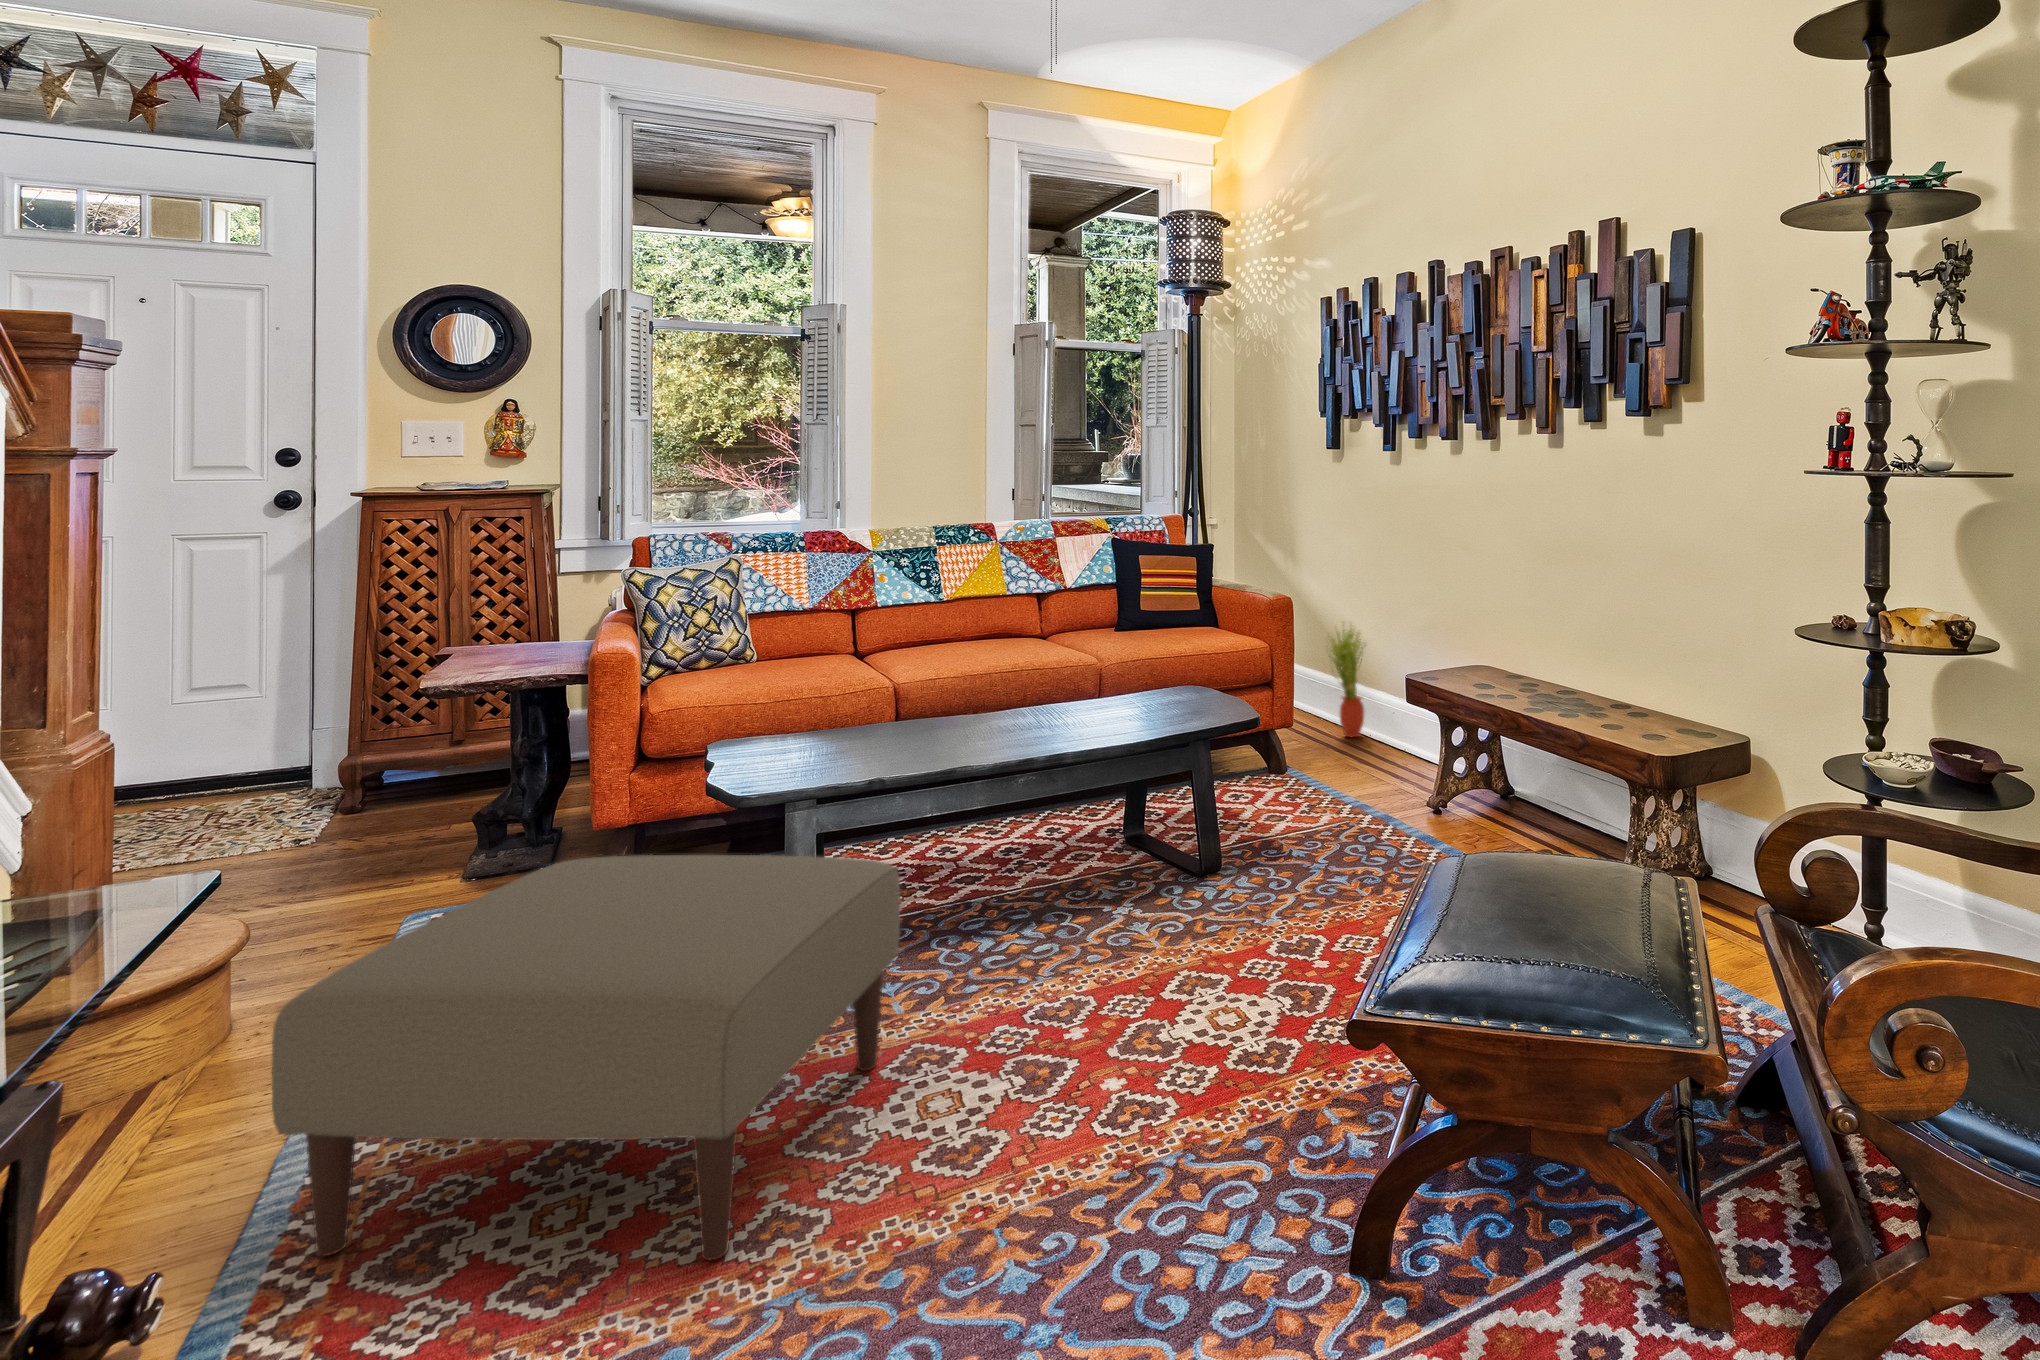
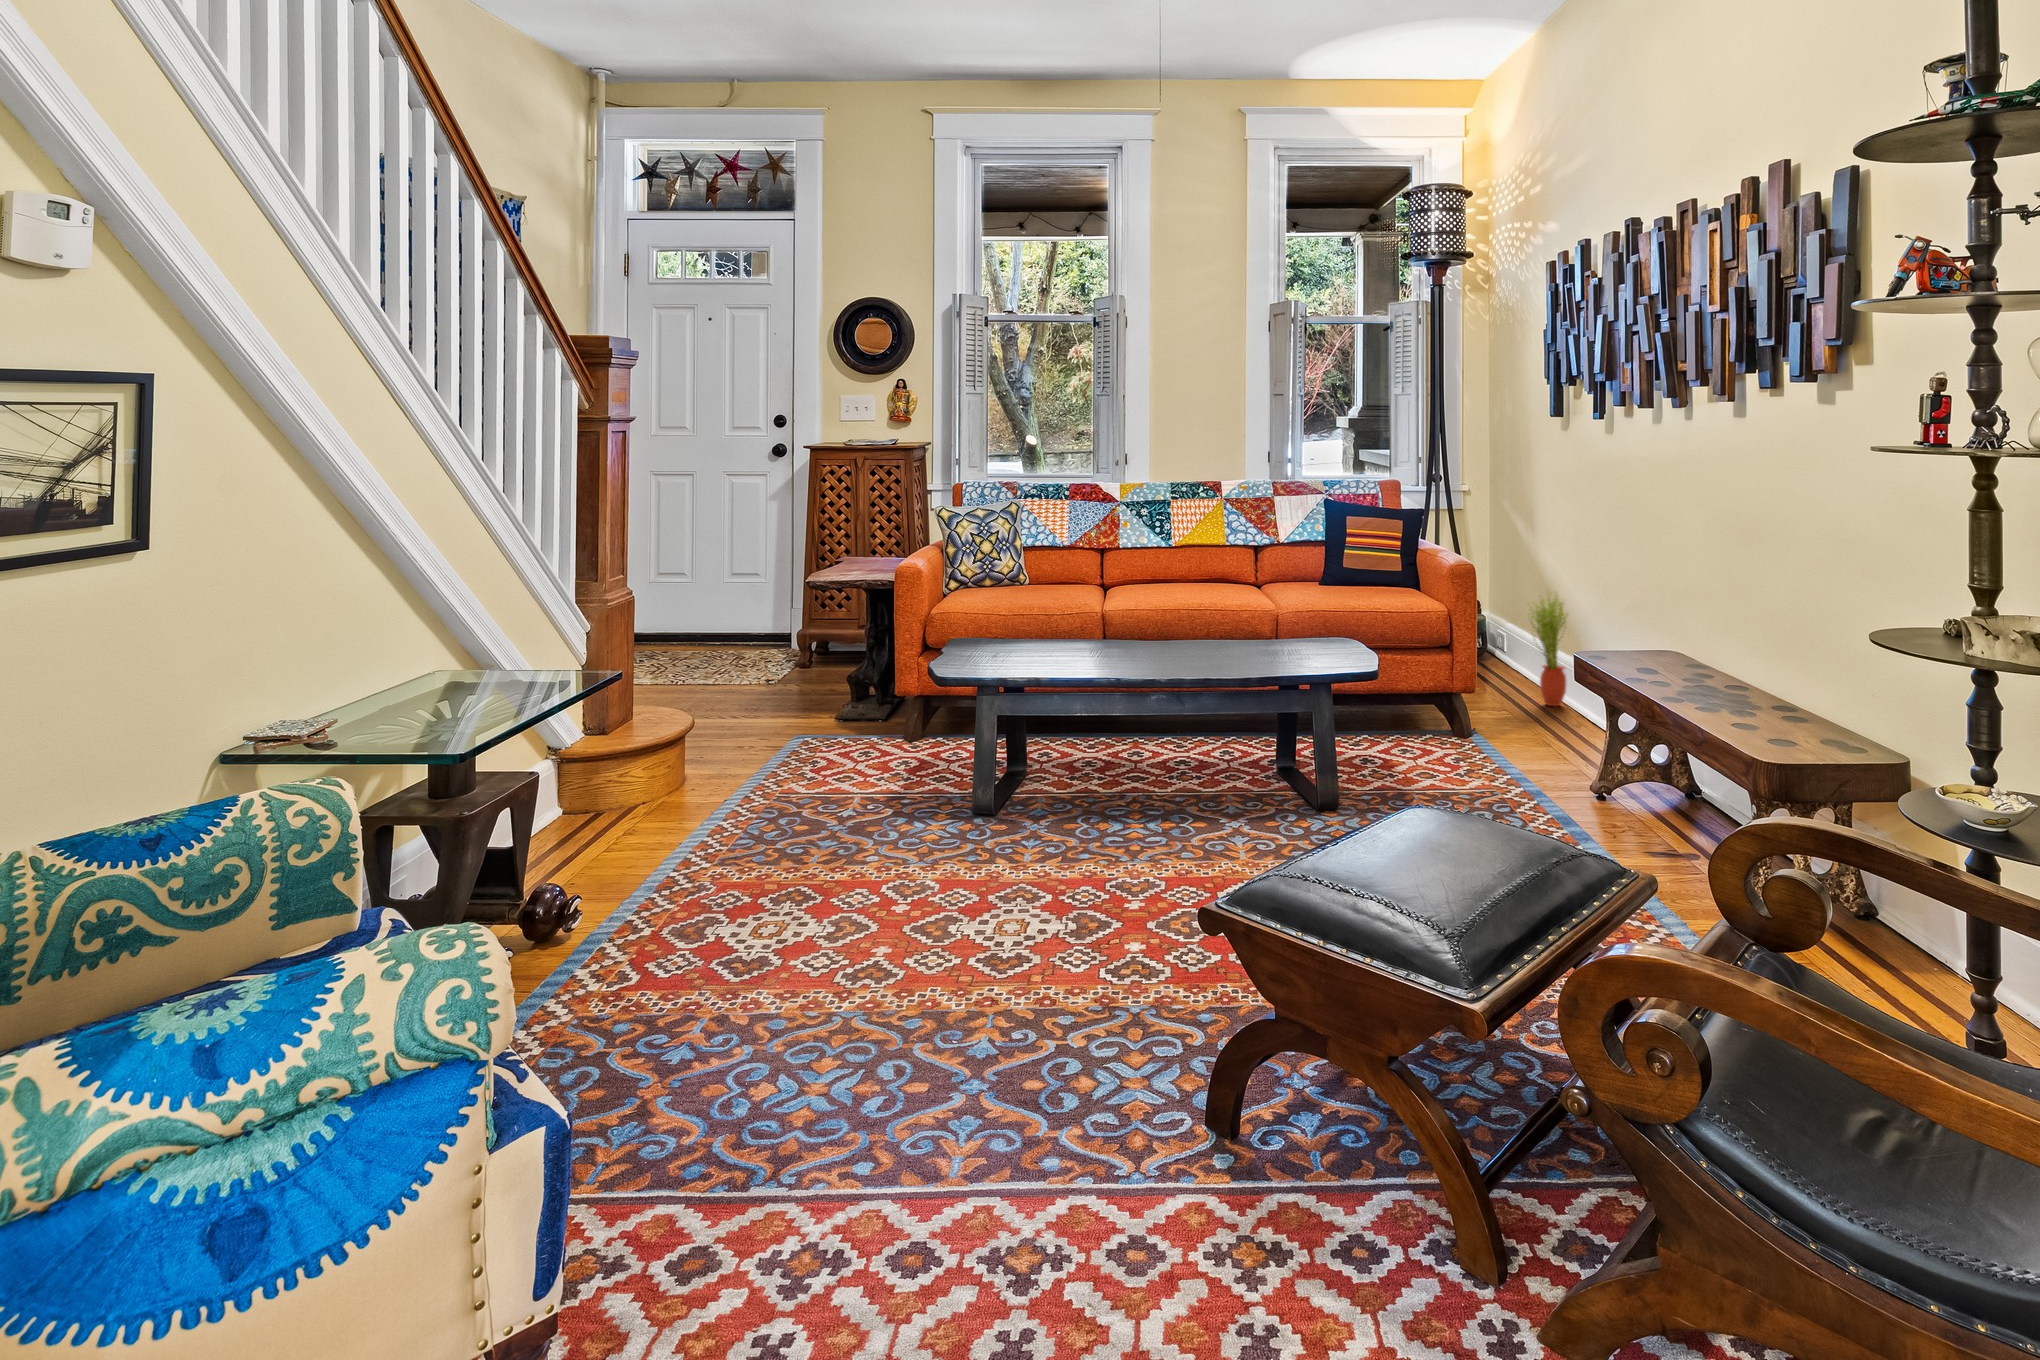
ottoman: present [272,855,900,1260] -> none [627,706,1009,981]

